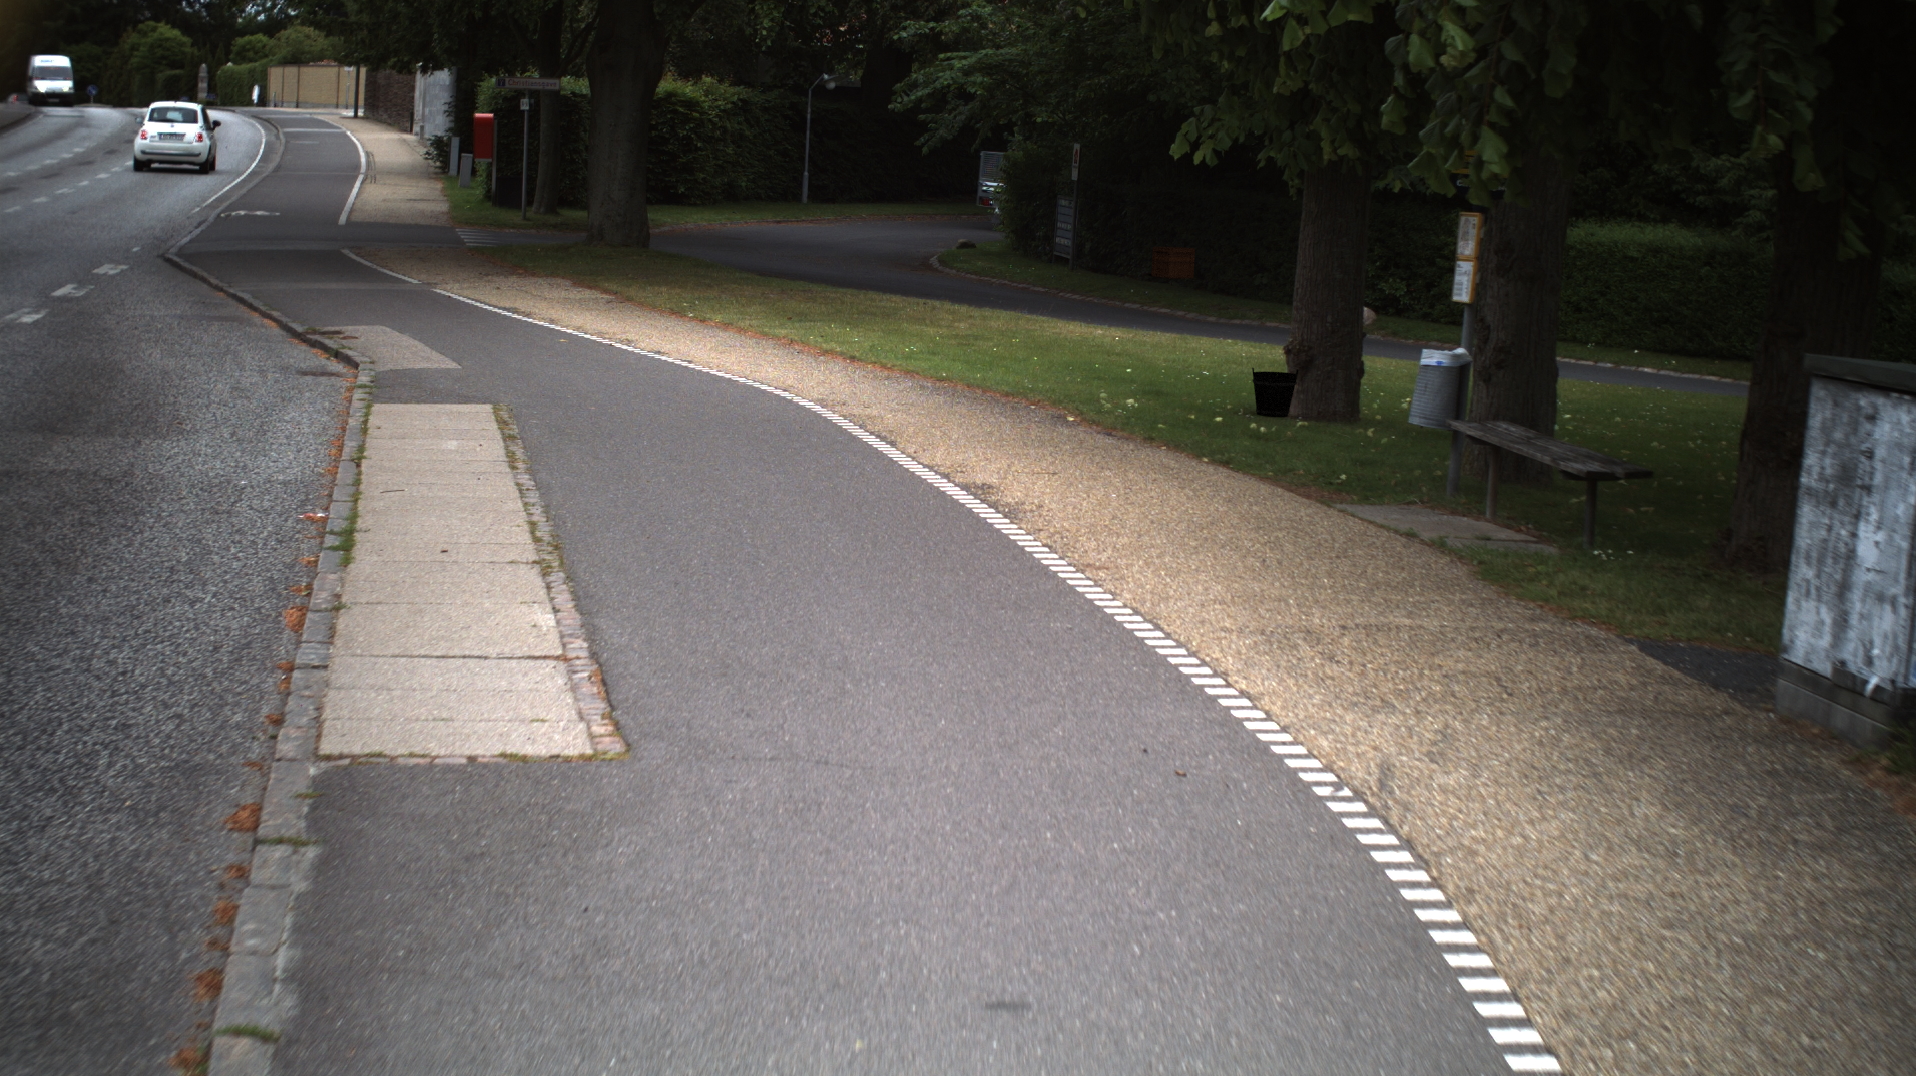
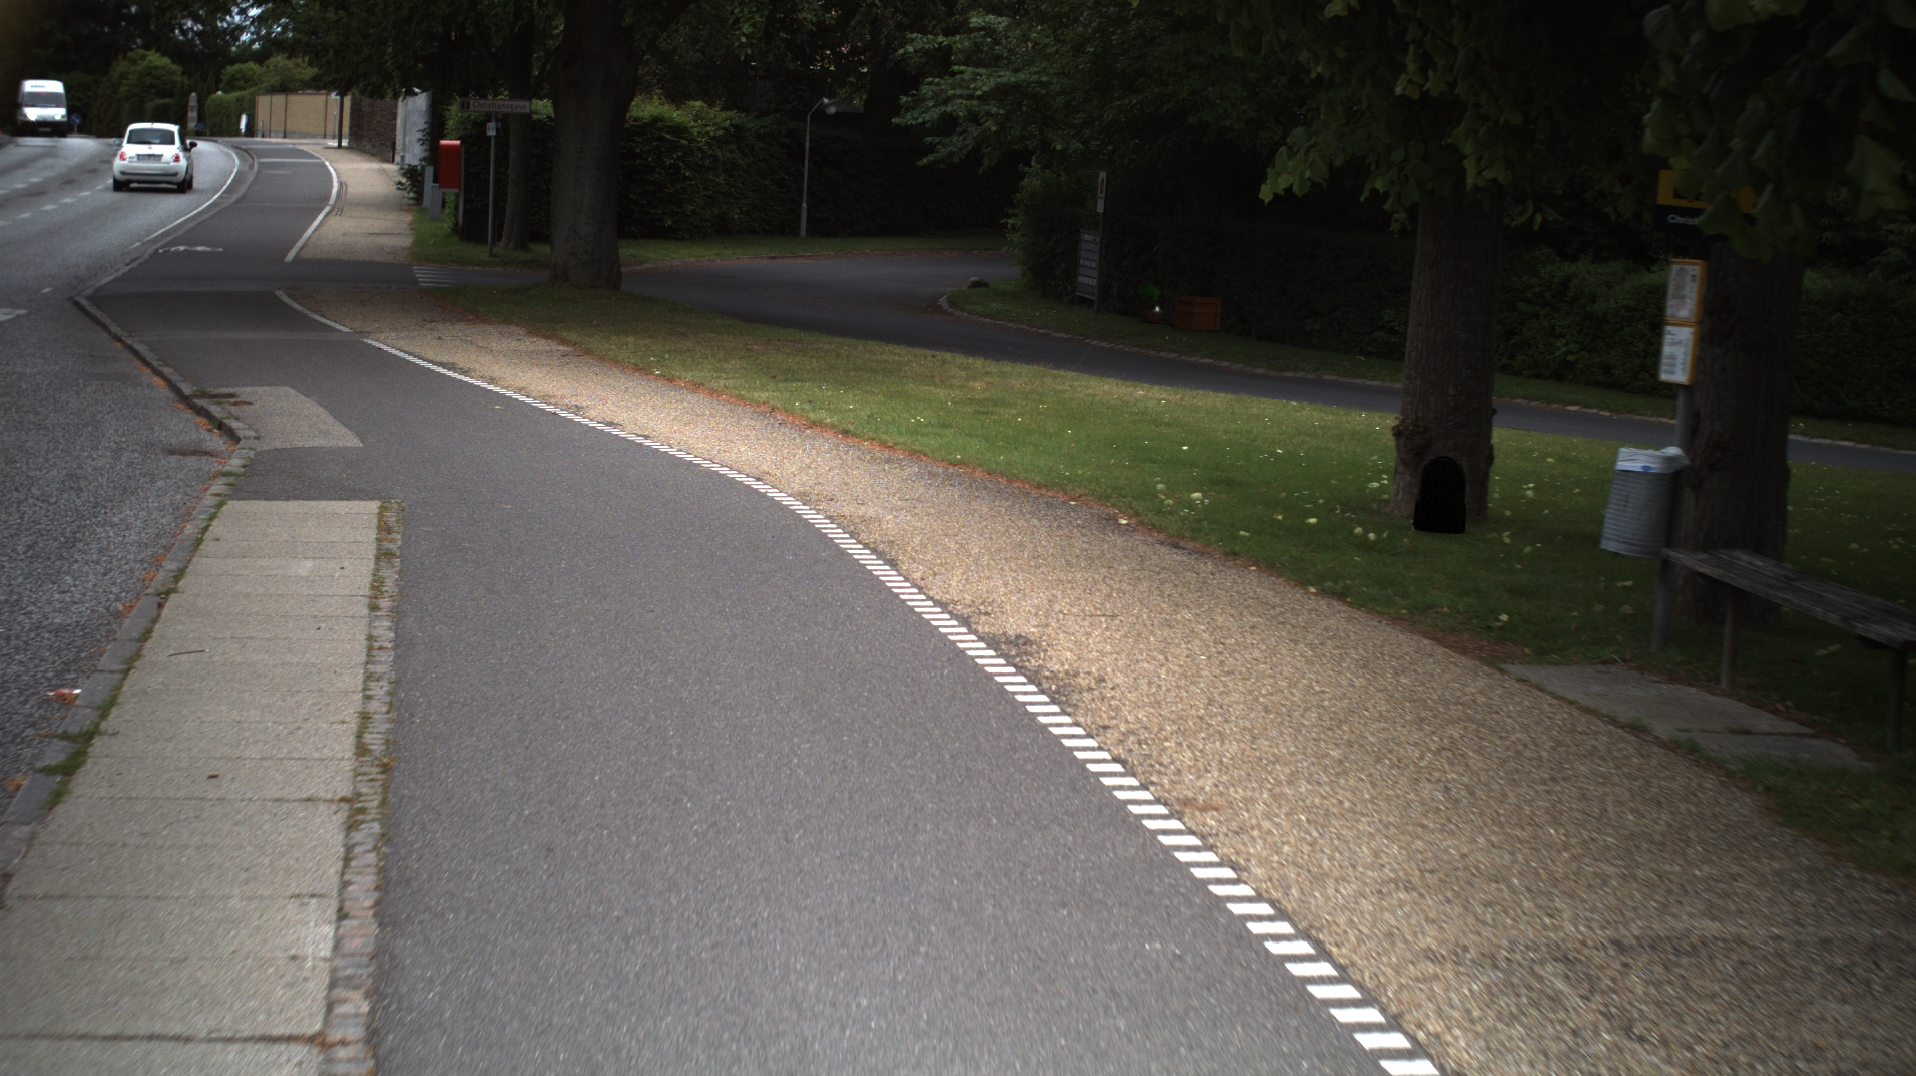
potted tree: none [1118,233,1143,272] -> present [1139,285,1163,323]
backpack: none [1308,364,1351,426] -> present [1412,456,1466,533]
bucket: present [1252,368,1299,417] -> none [1340,457,1398,519]

